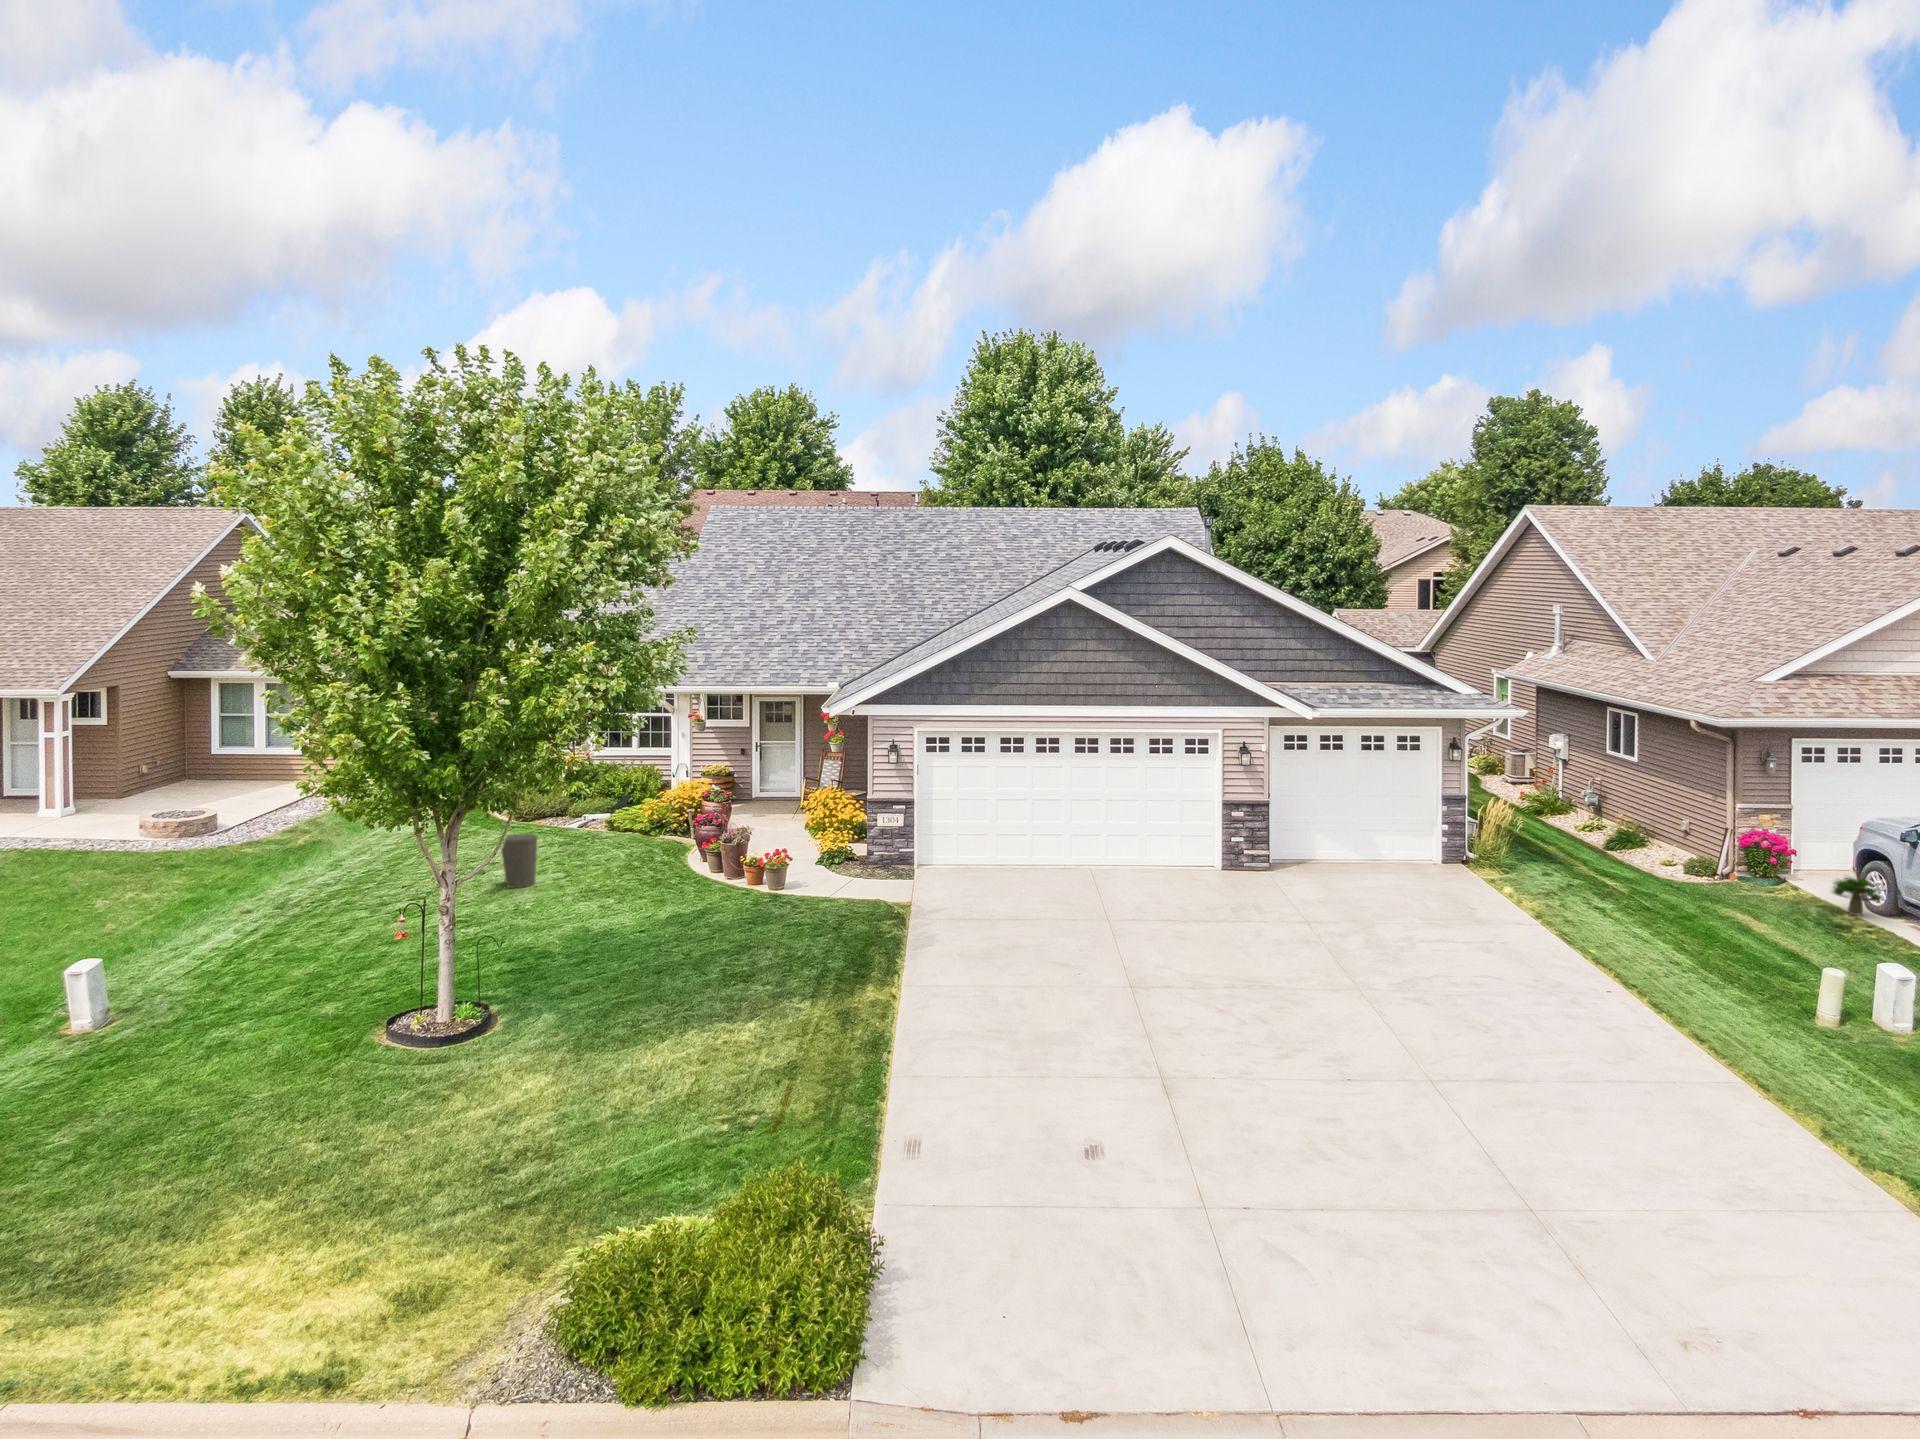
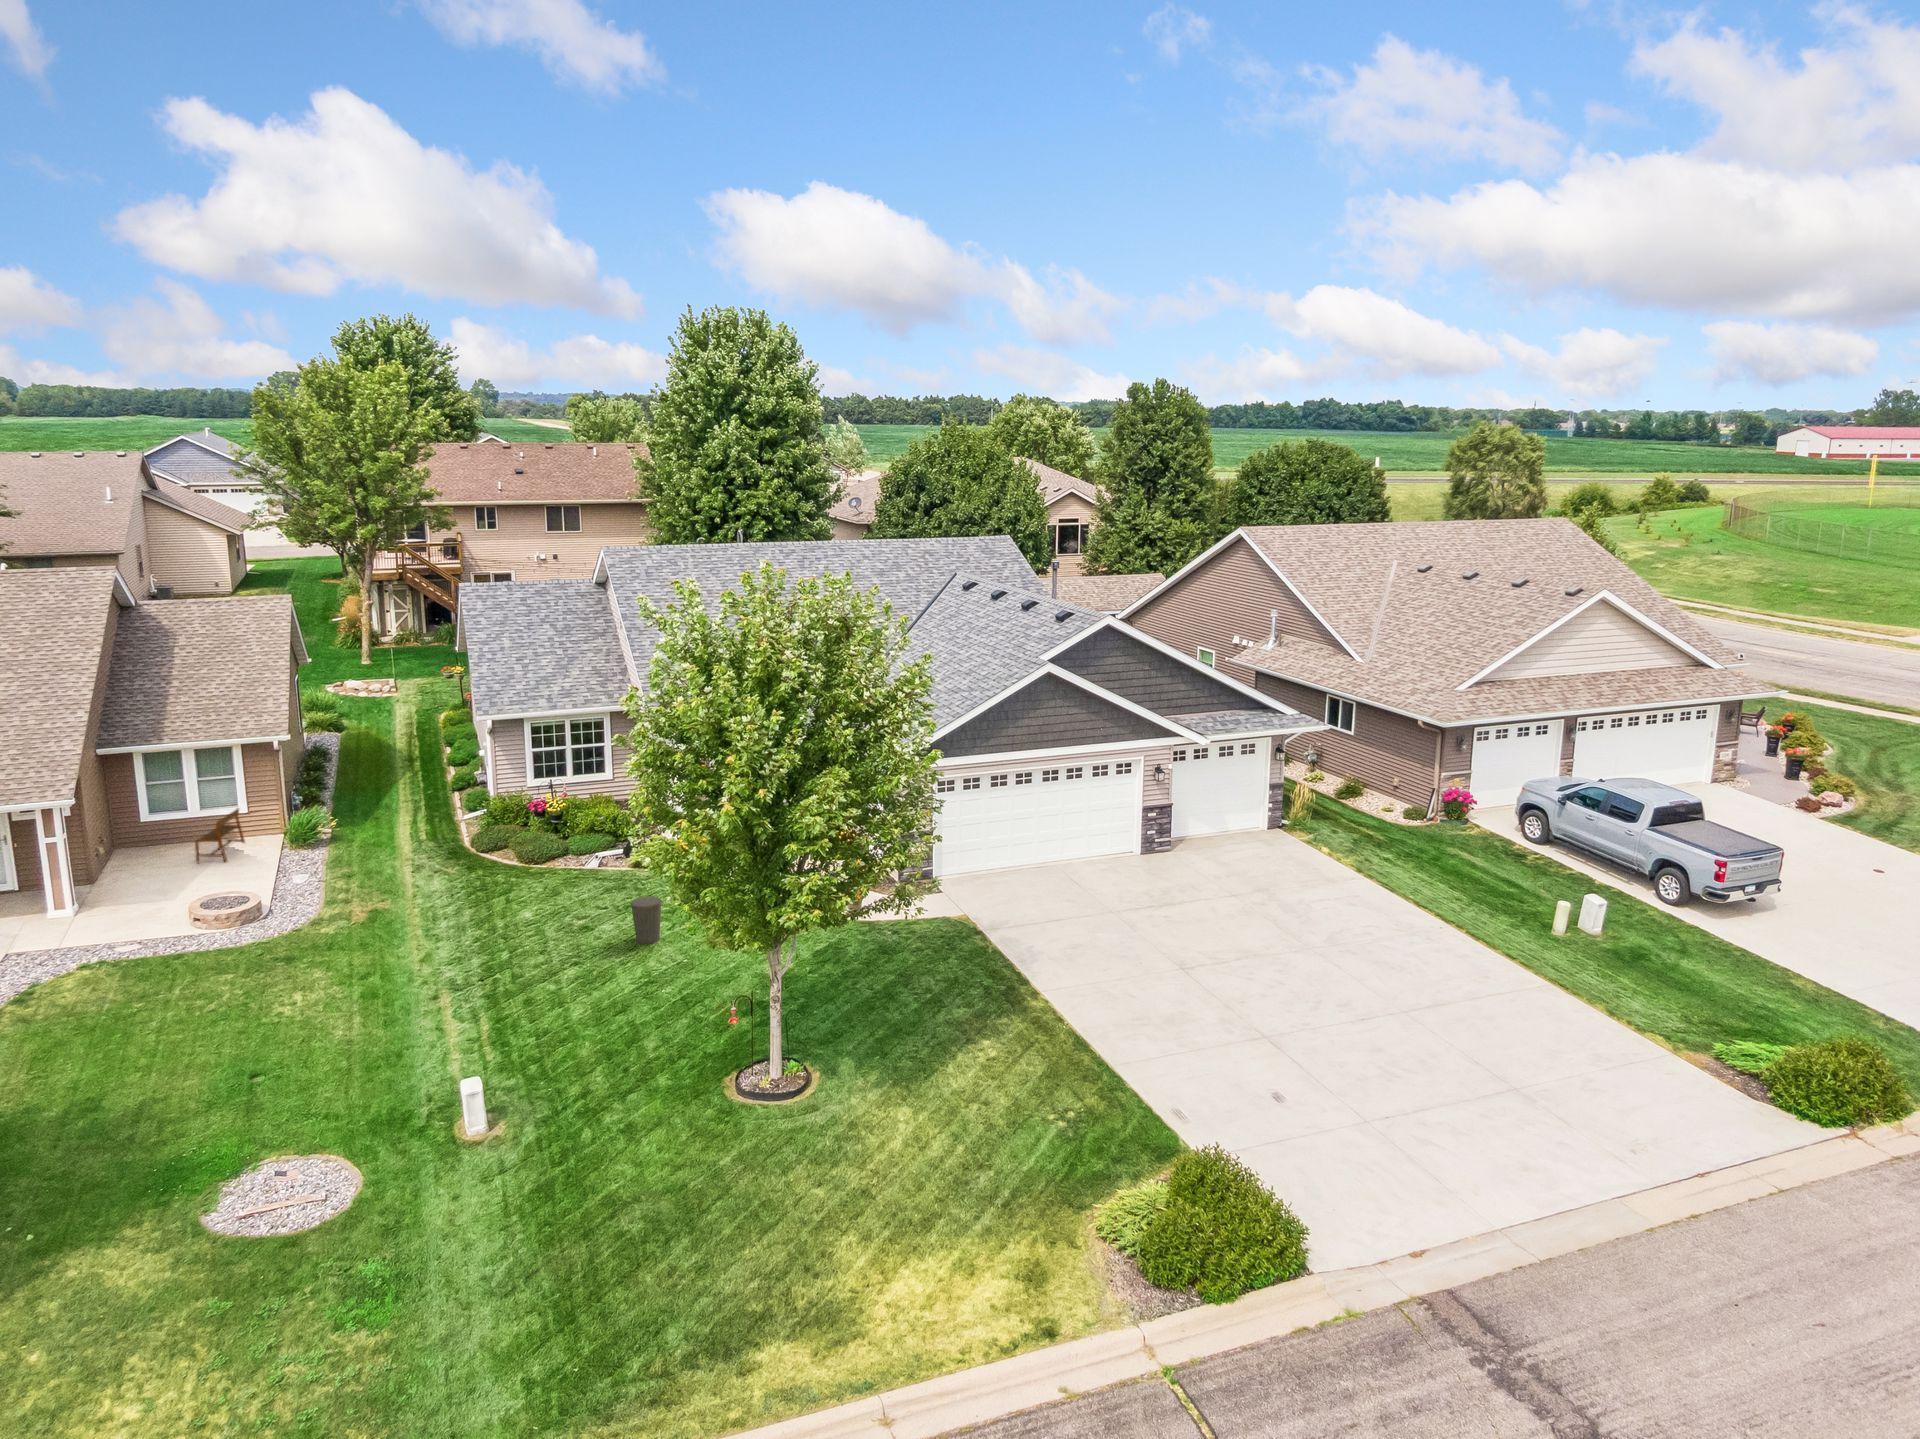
bench: none [239,746,297,796] -> present [195,809,245,863]
potted plant: present [1832,877,1882,915] -> none [1506,823,1539,848]

